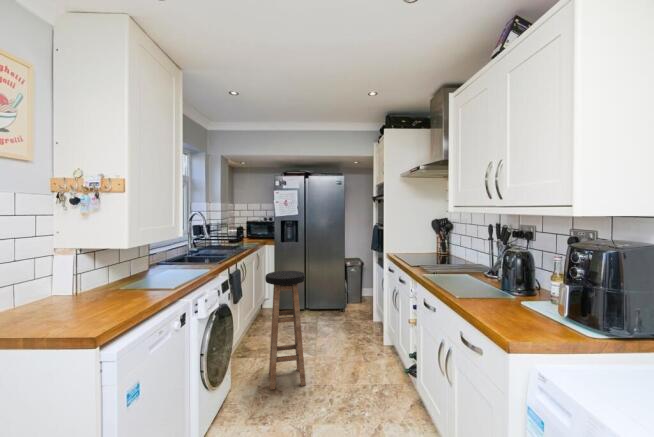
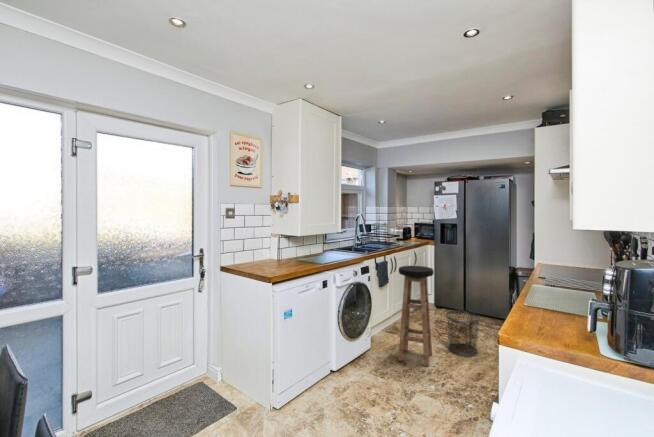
waste bin: none [308,312,343,360] -> present [446,311,480,356]

